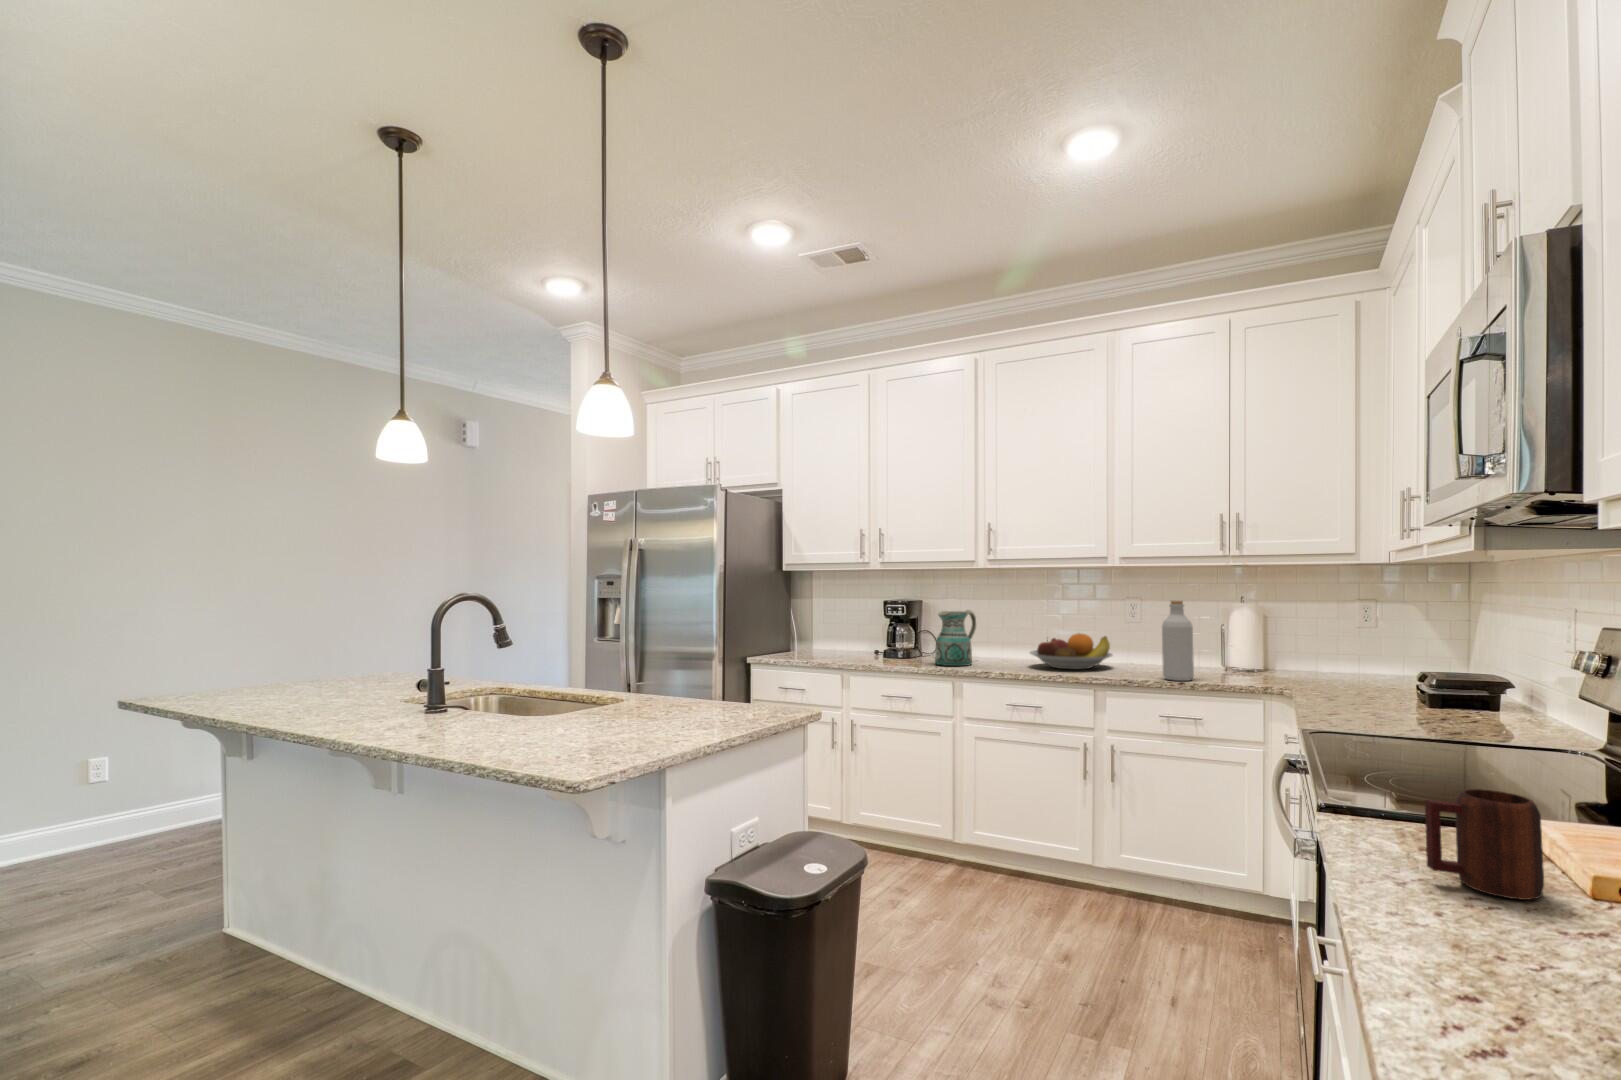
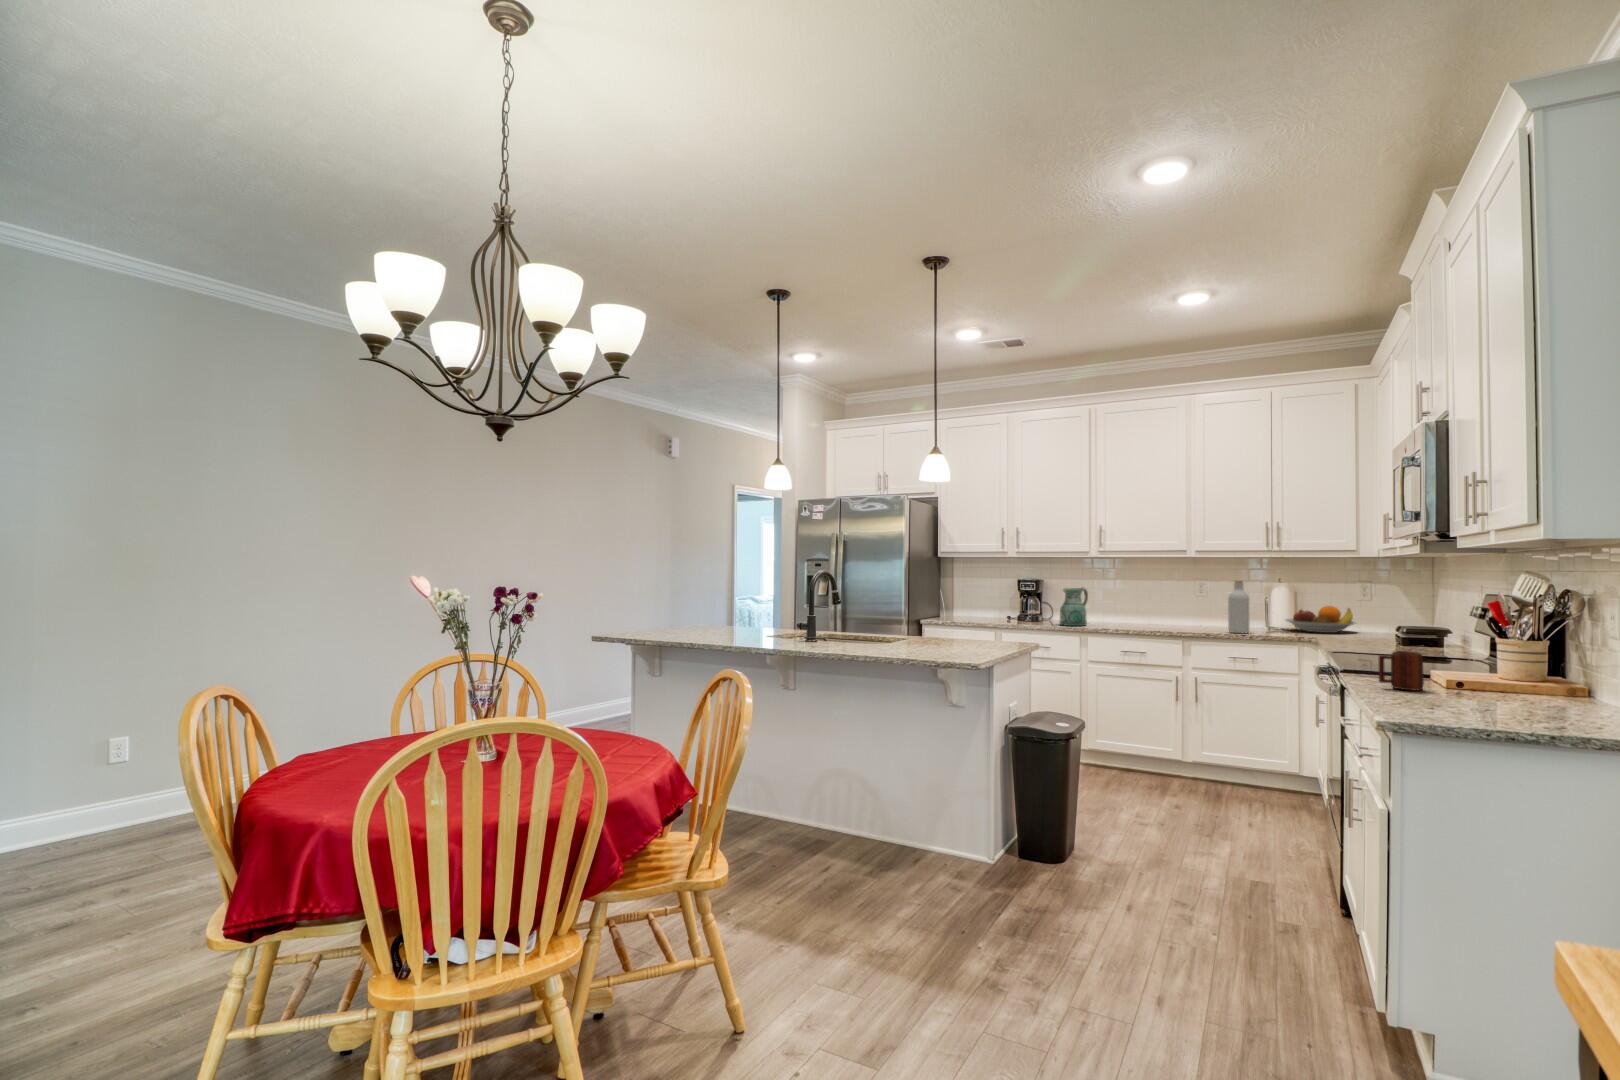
fruit bowl: present [1030,633,1112,669] -> present [1285,606,1356,633]

